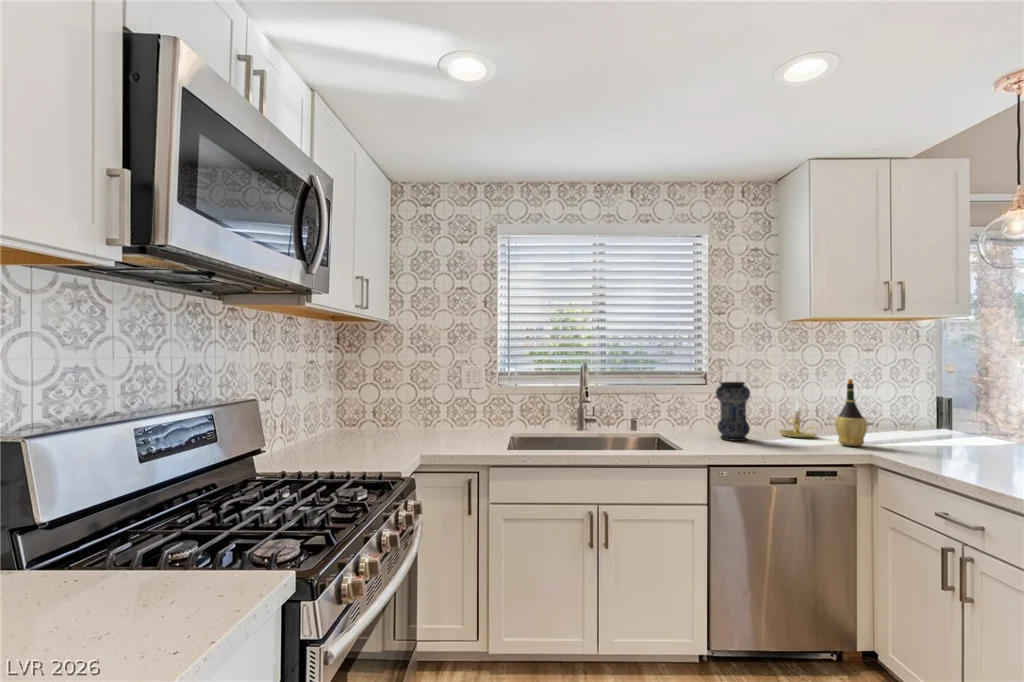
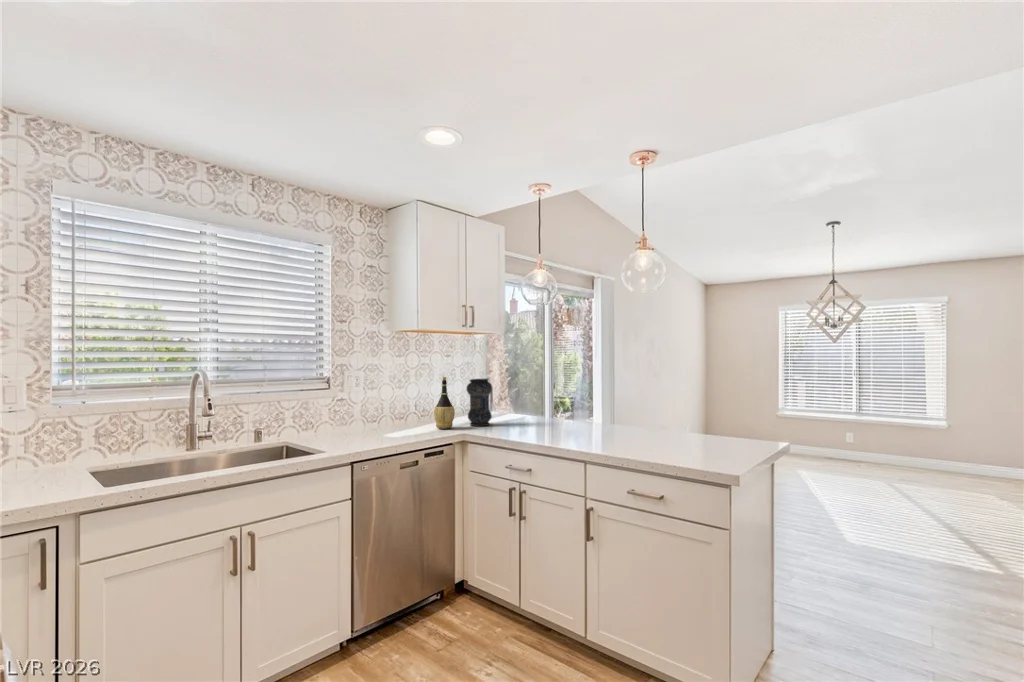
vase: present [716,382,750,441] -> present [467,379,492,426]
candle holder: present [779,404,816,438] -> none [389,398,422,428]

